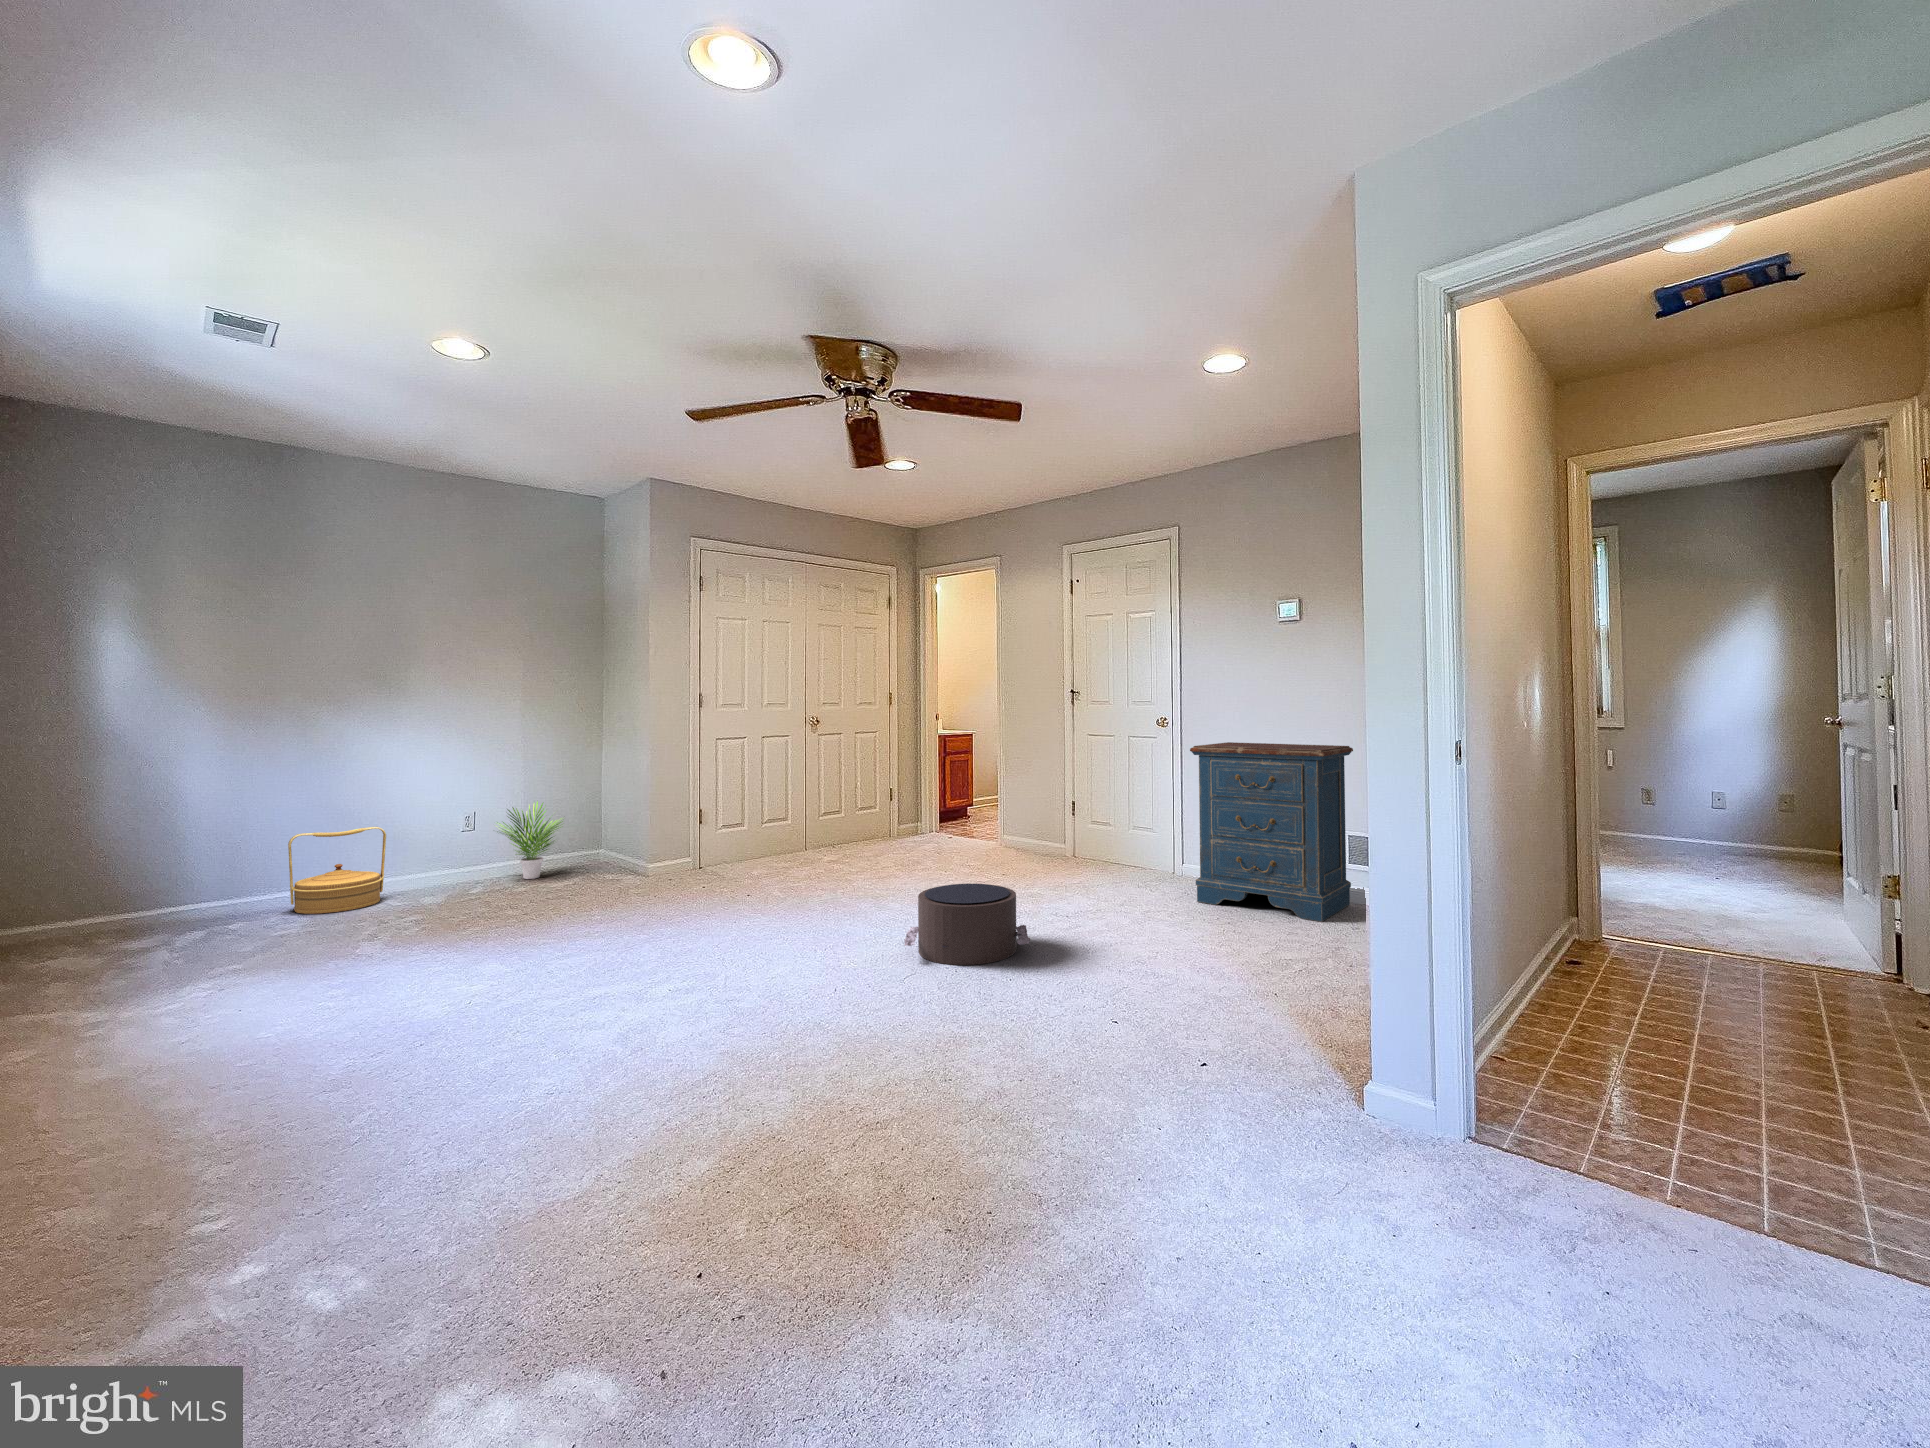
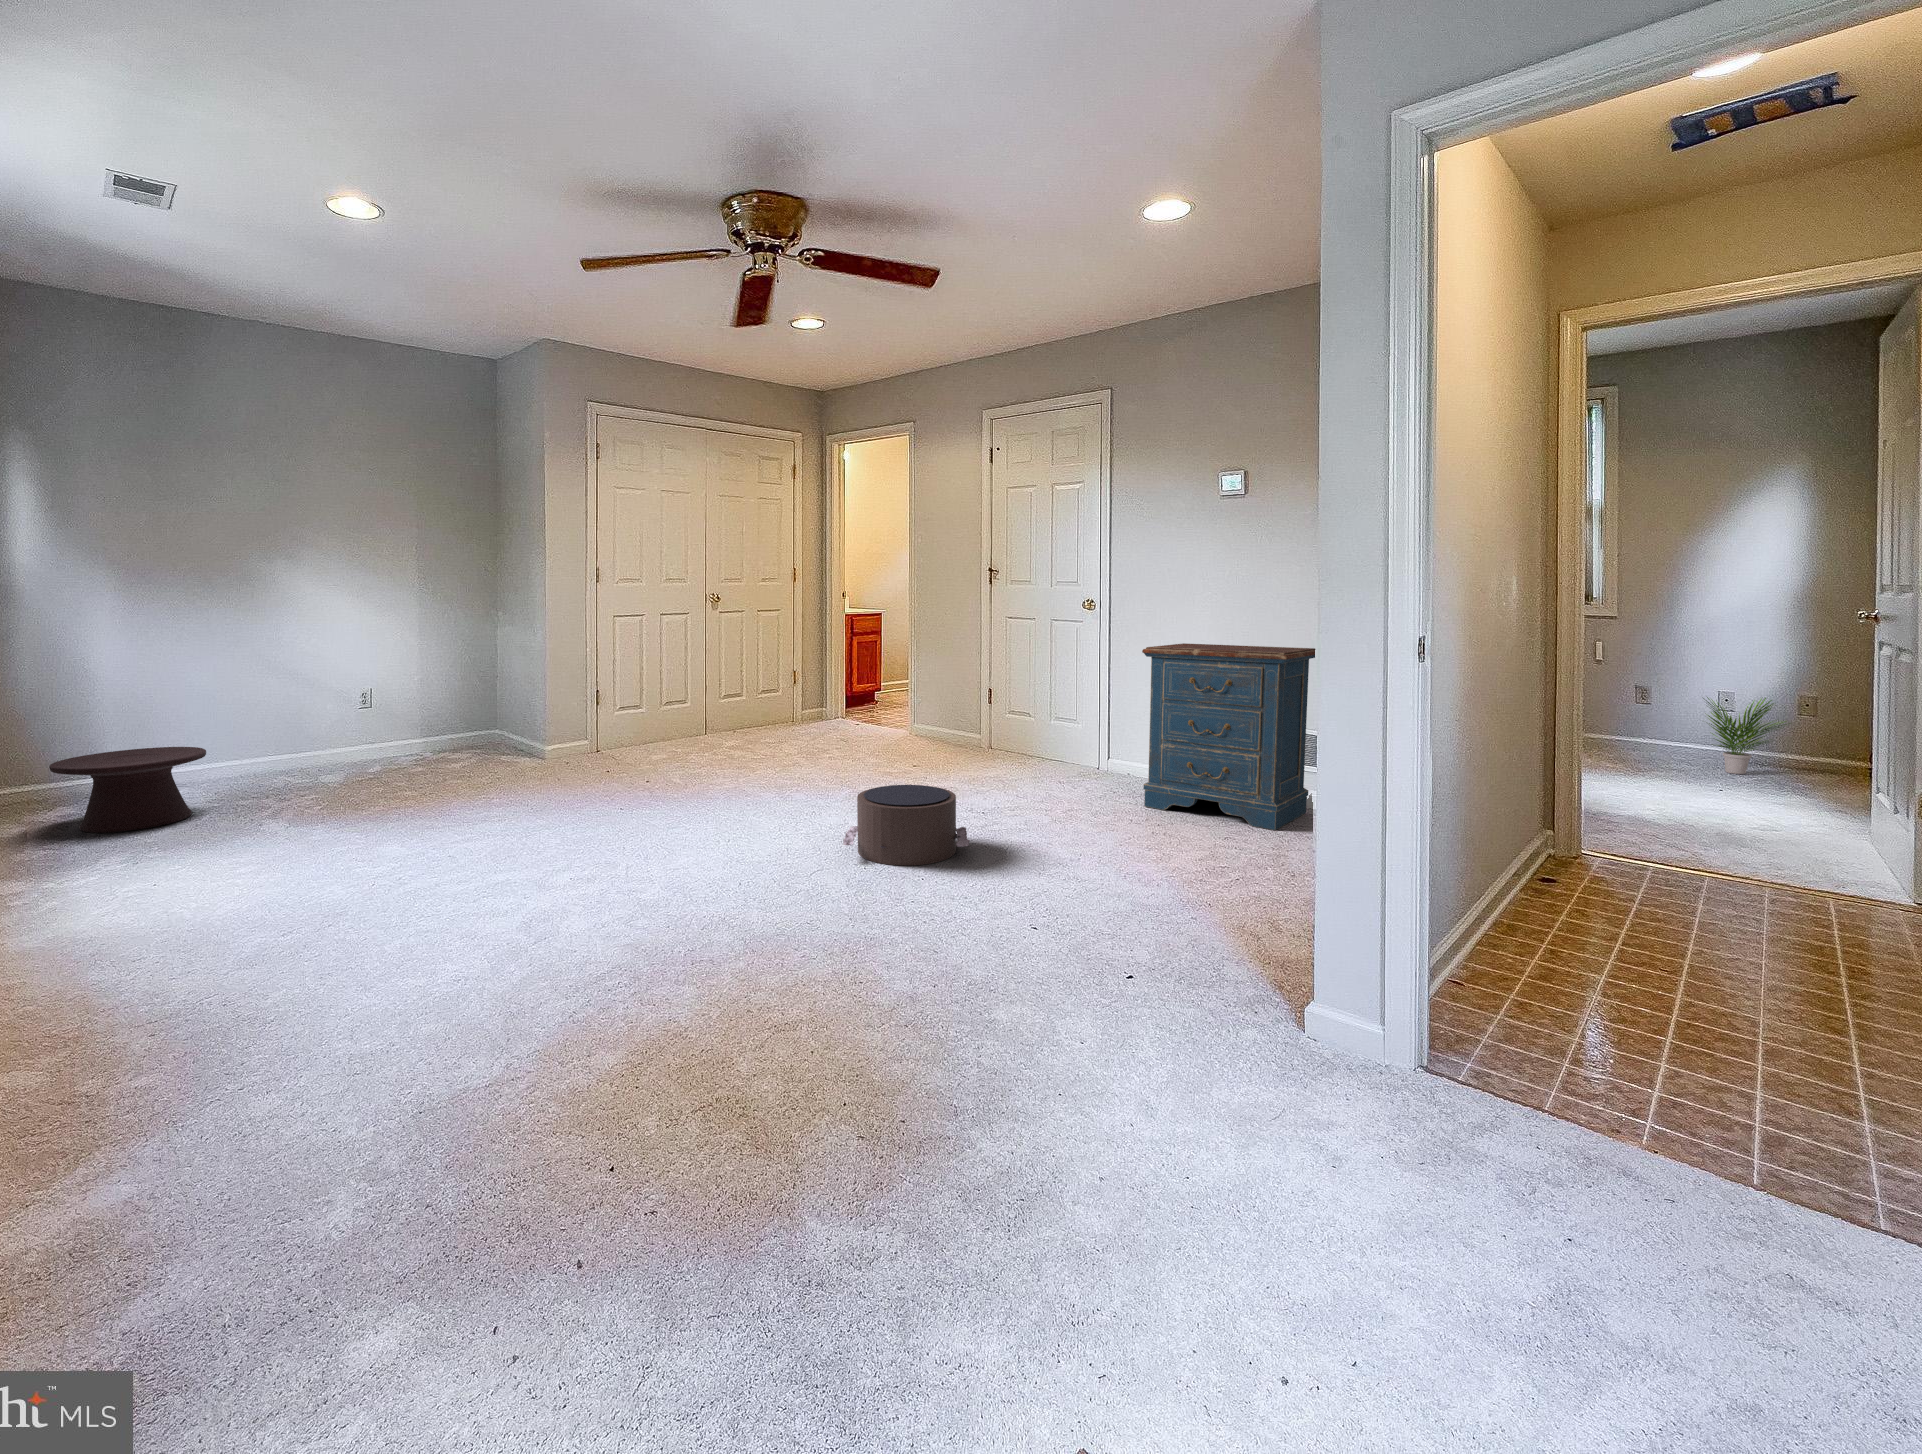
potted plant: present [497,801,563,879] -> present [1703,697,1787,774]
woven basket: present [288,827,386,914] -> none [266,719,356,799]
side table: none [43,859,222,954] -> present [49,747,206,833]

